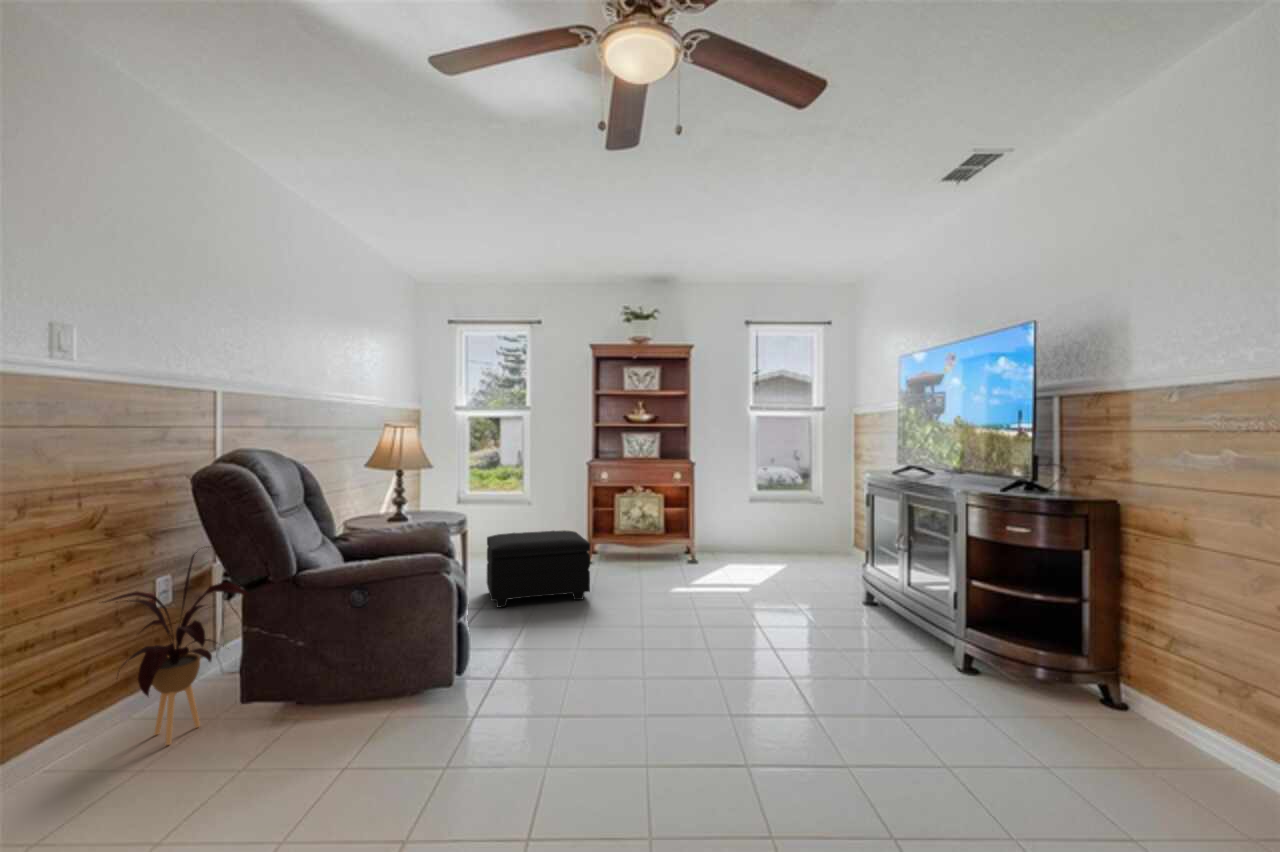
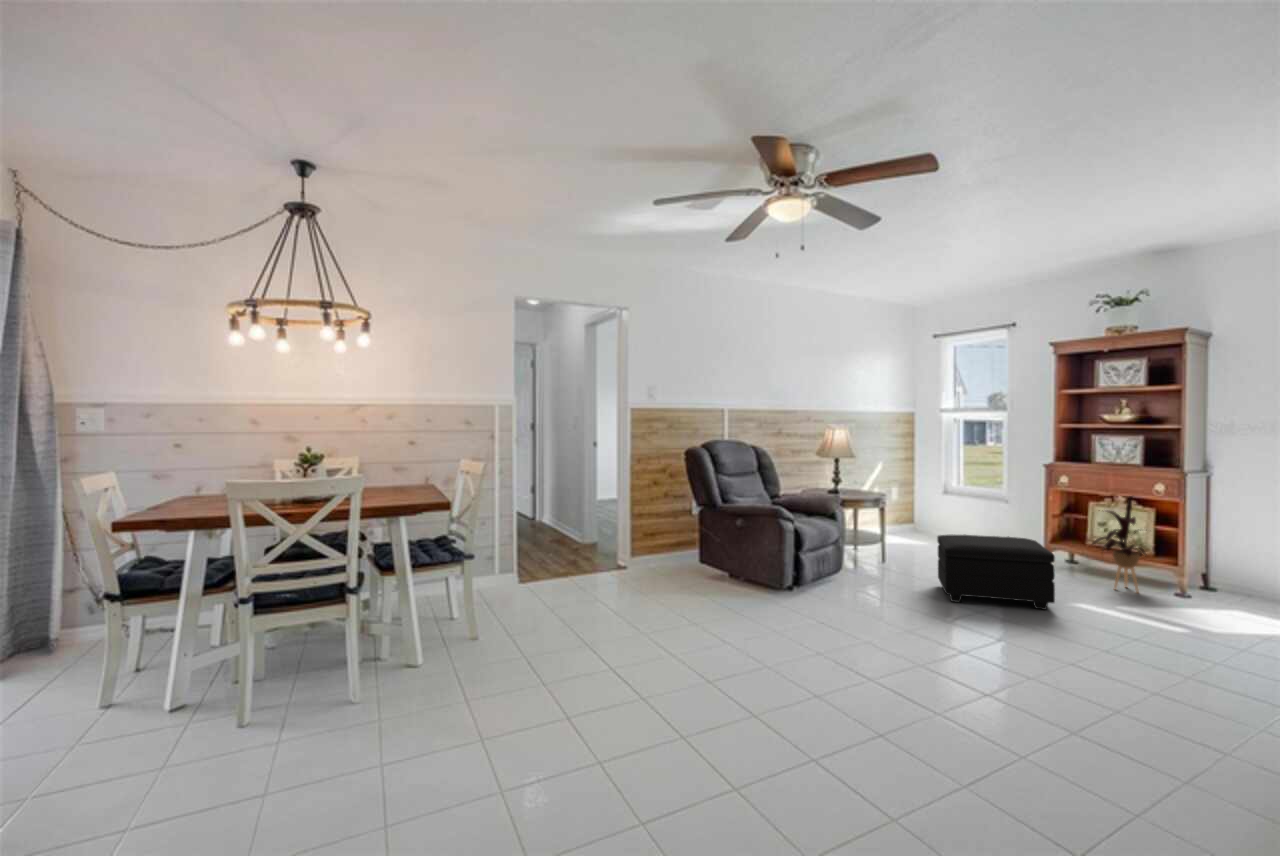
house plant: present [105,547,249,745] -> present [1093,496,1146,592]

